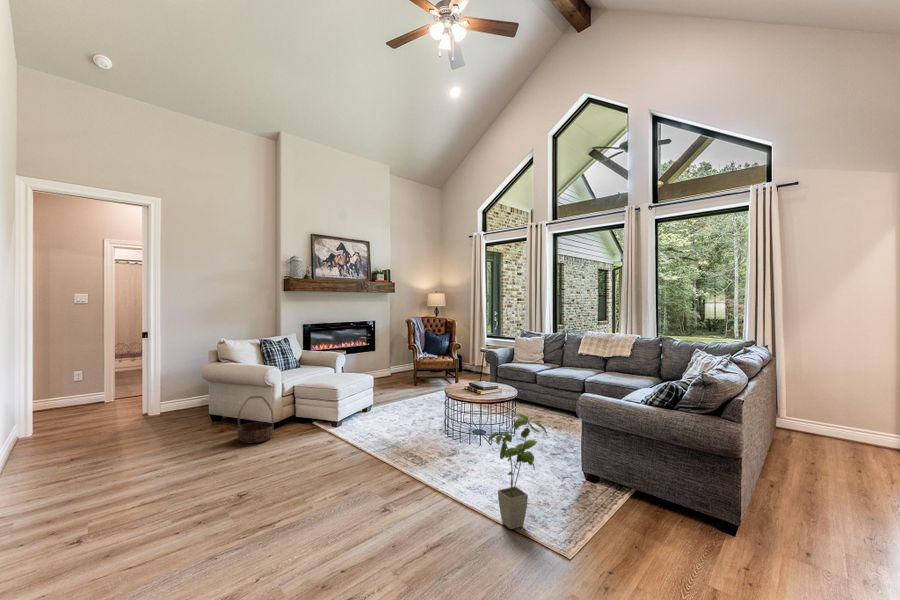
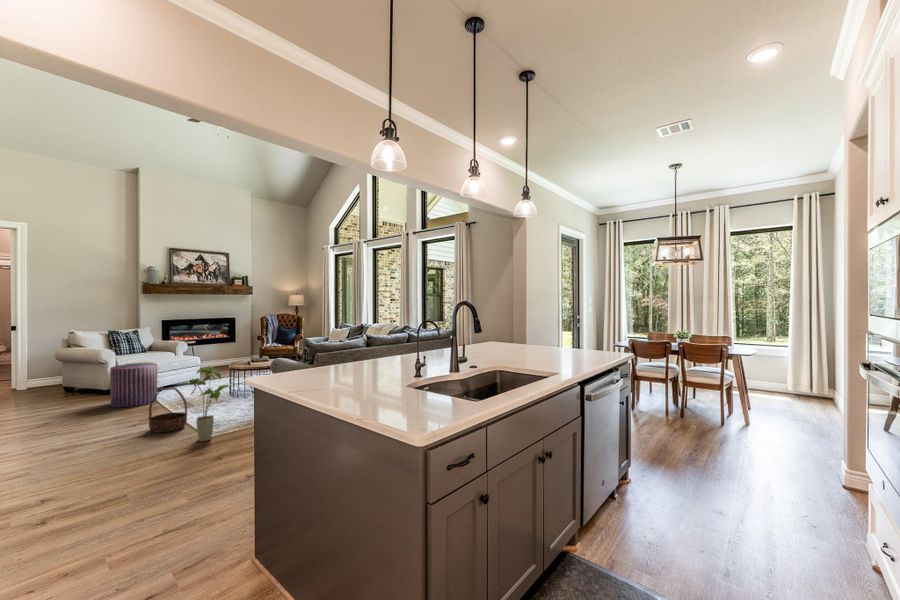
pouf: none [300,388,351,451] -> present [110,363,157,407]
basket: present [238,396,274,443] -> present [149,388,187,433]

